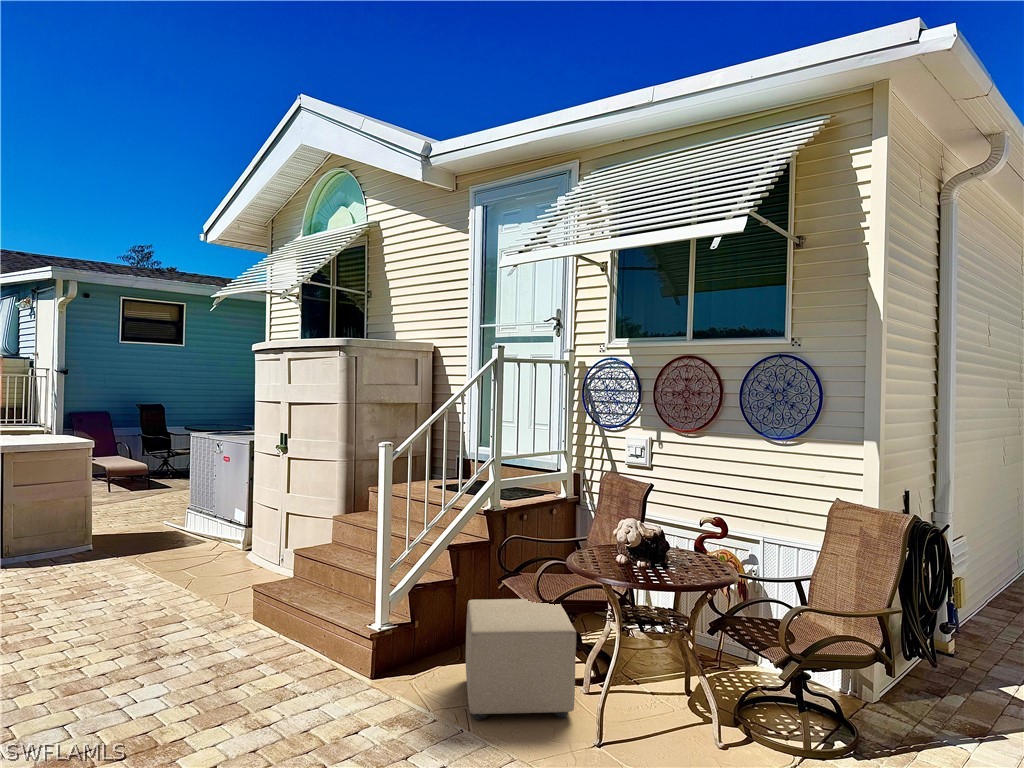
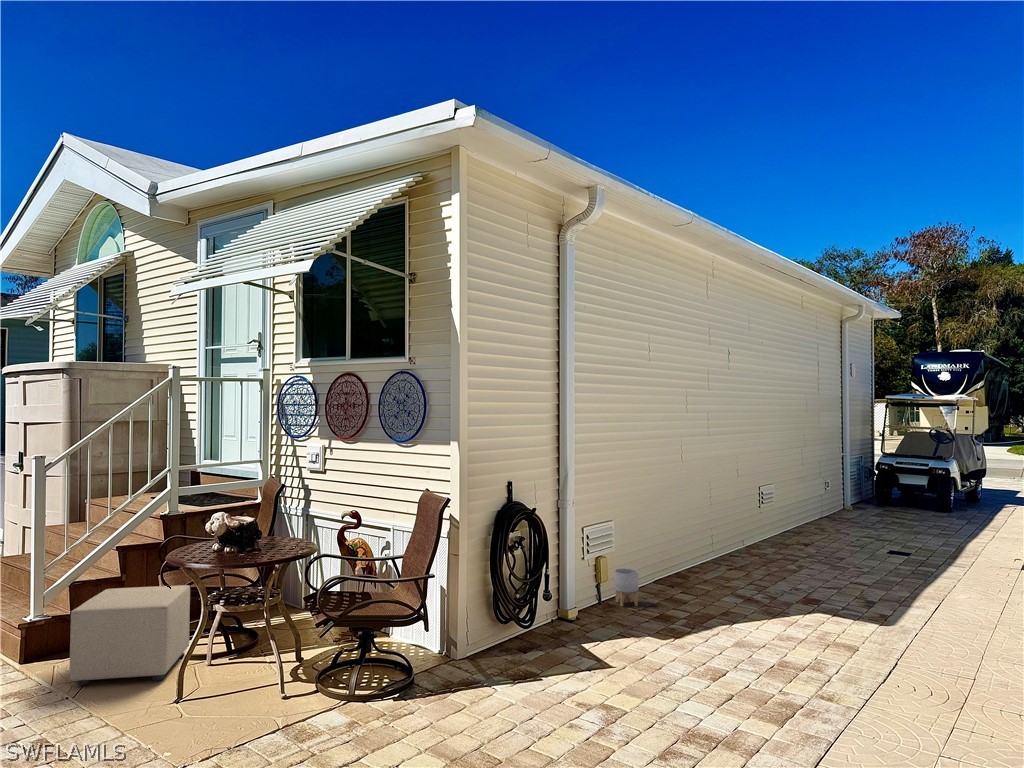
planter: none [973,591,1007,637] -> present [614,568,639,607]

